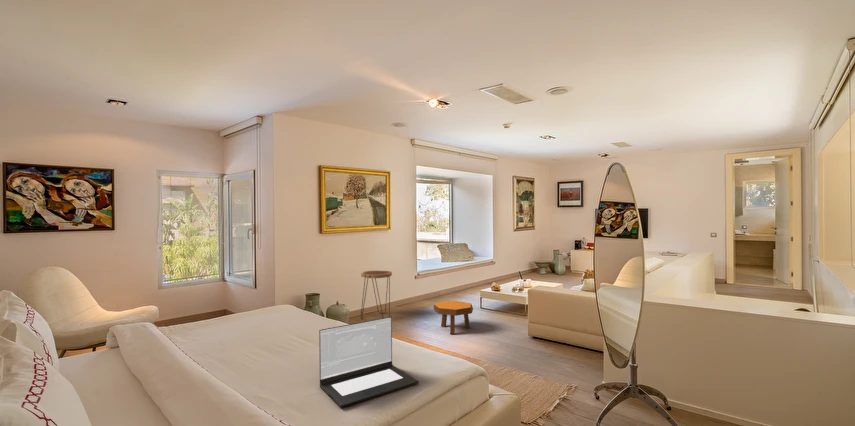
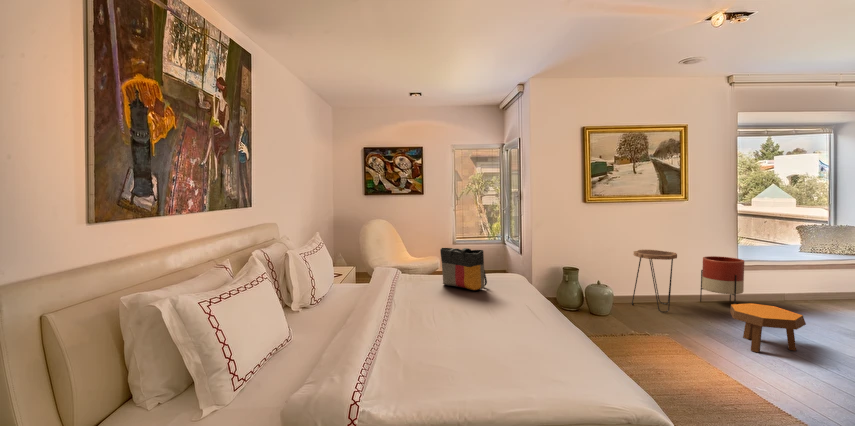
planter: none [403,270,428,308] -> present [700,256,744,304]
tote bag: none [222,289,280,335] -> present [440,248,487,290]
laptop: present [319,317,419,408] -> none [449,287,544,370]

